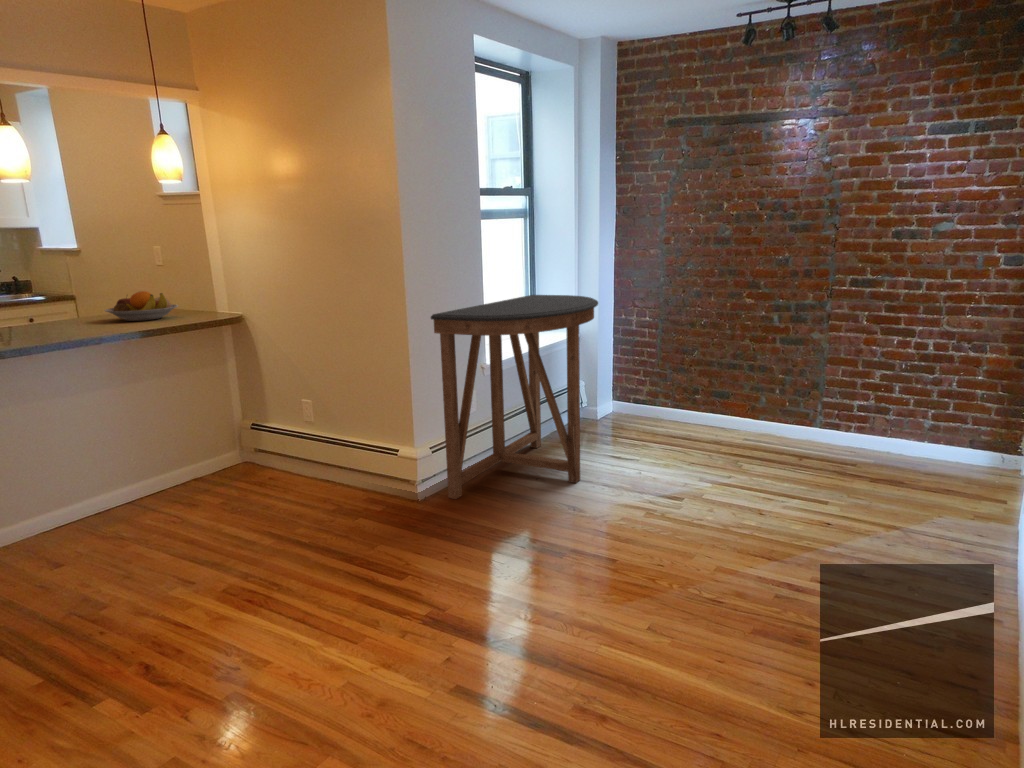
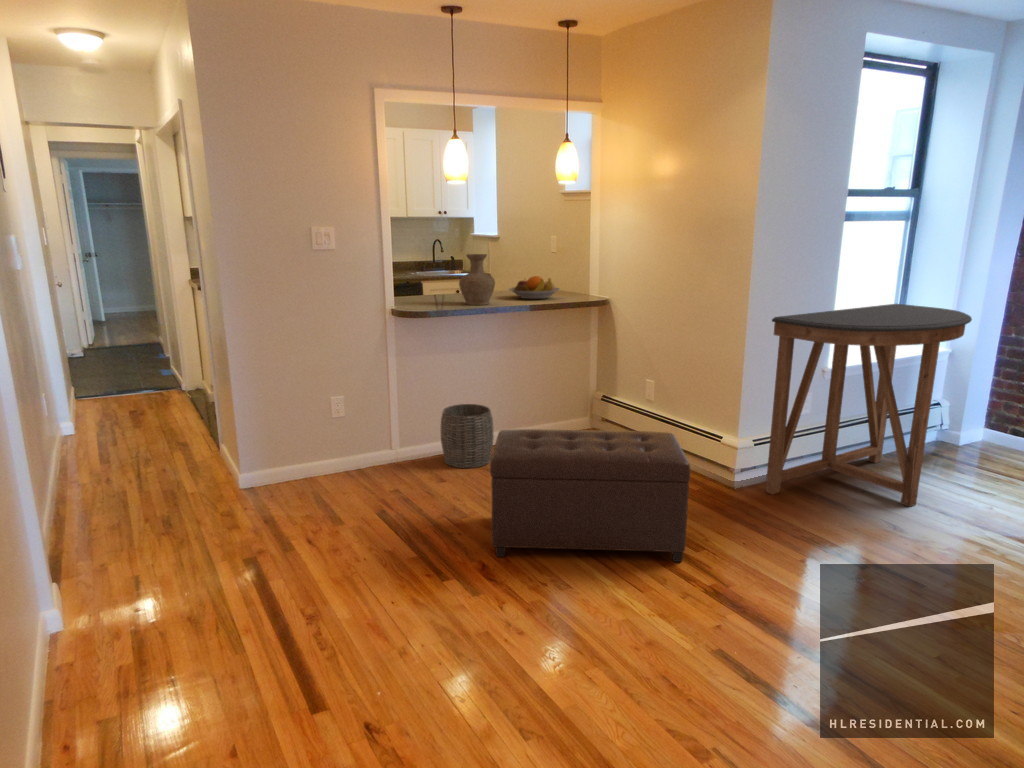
vase: none [25,265,83,334] -> present [459,254,495,305]
ottoman: none [112,454,384,663] -> present [490,429,691,562]
woven basket: none [24,464,111,555] -> present [440,404,494,468]

